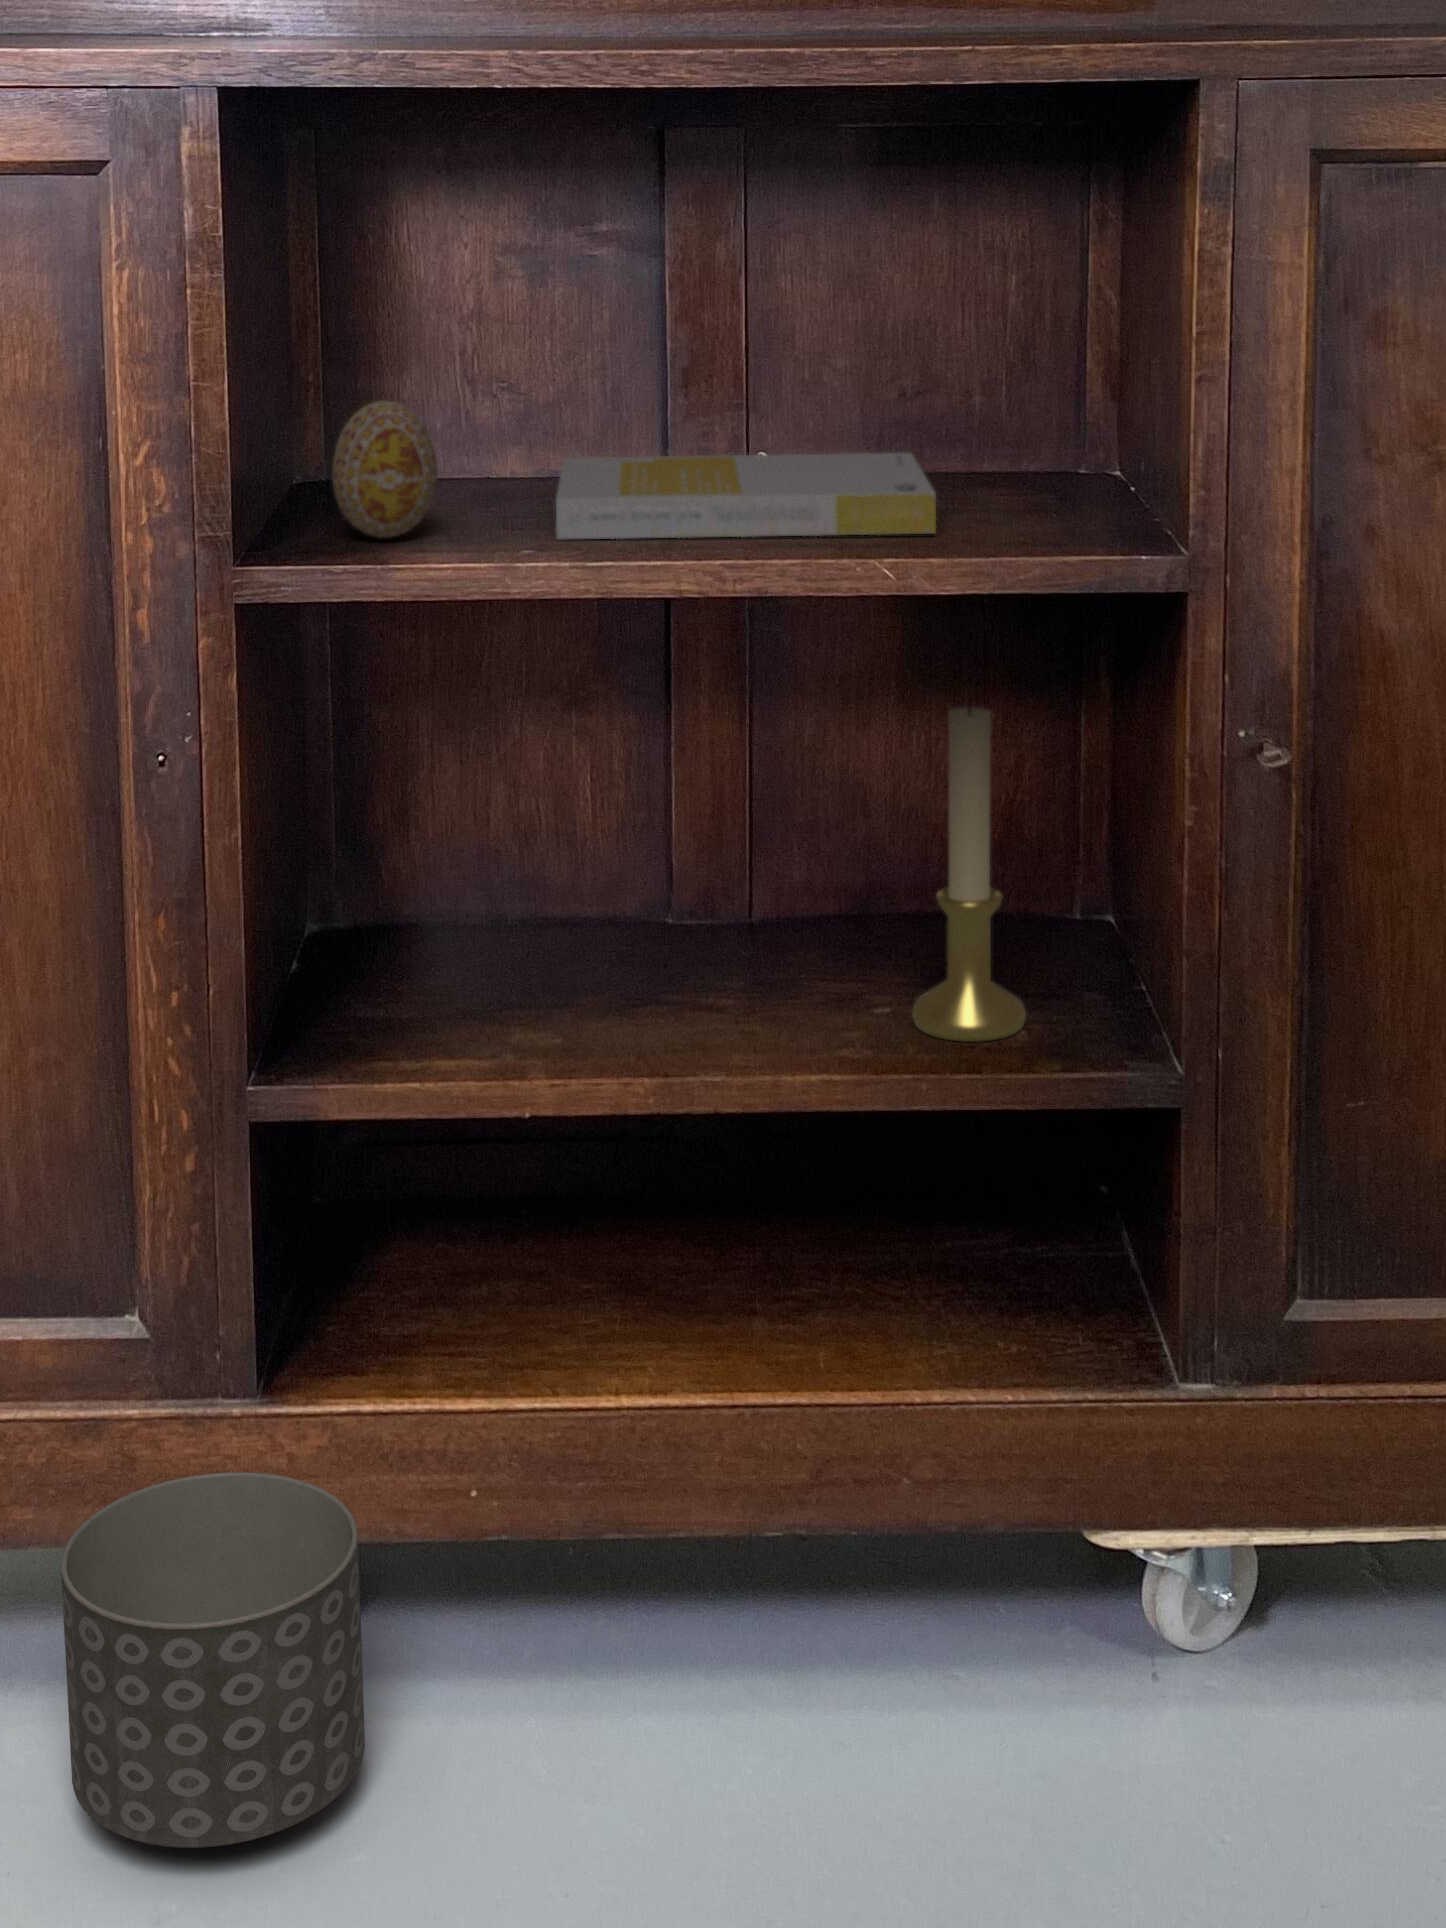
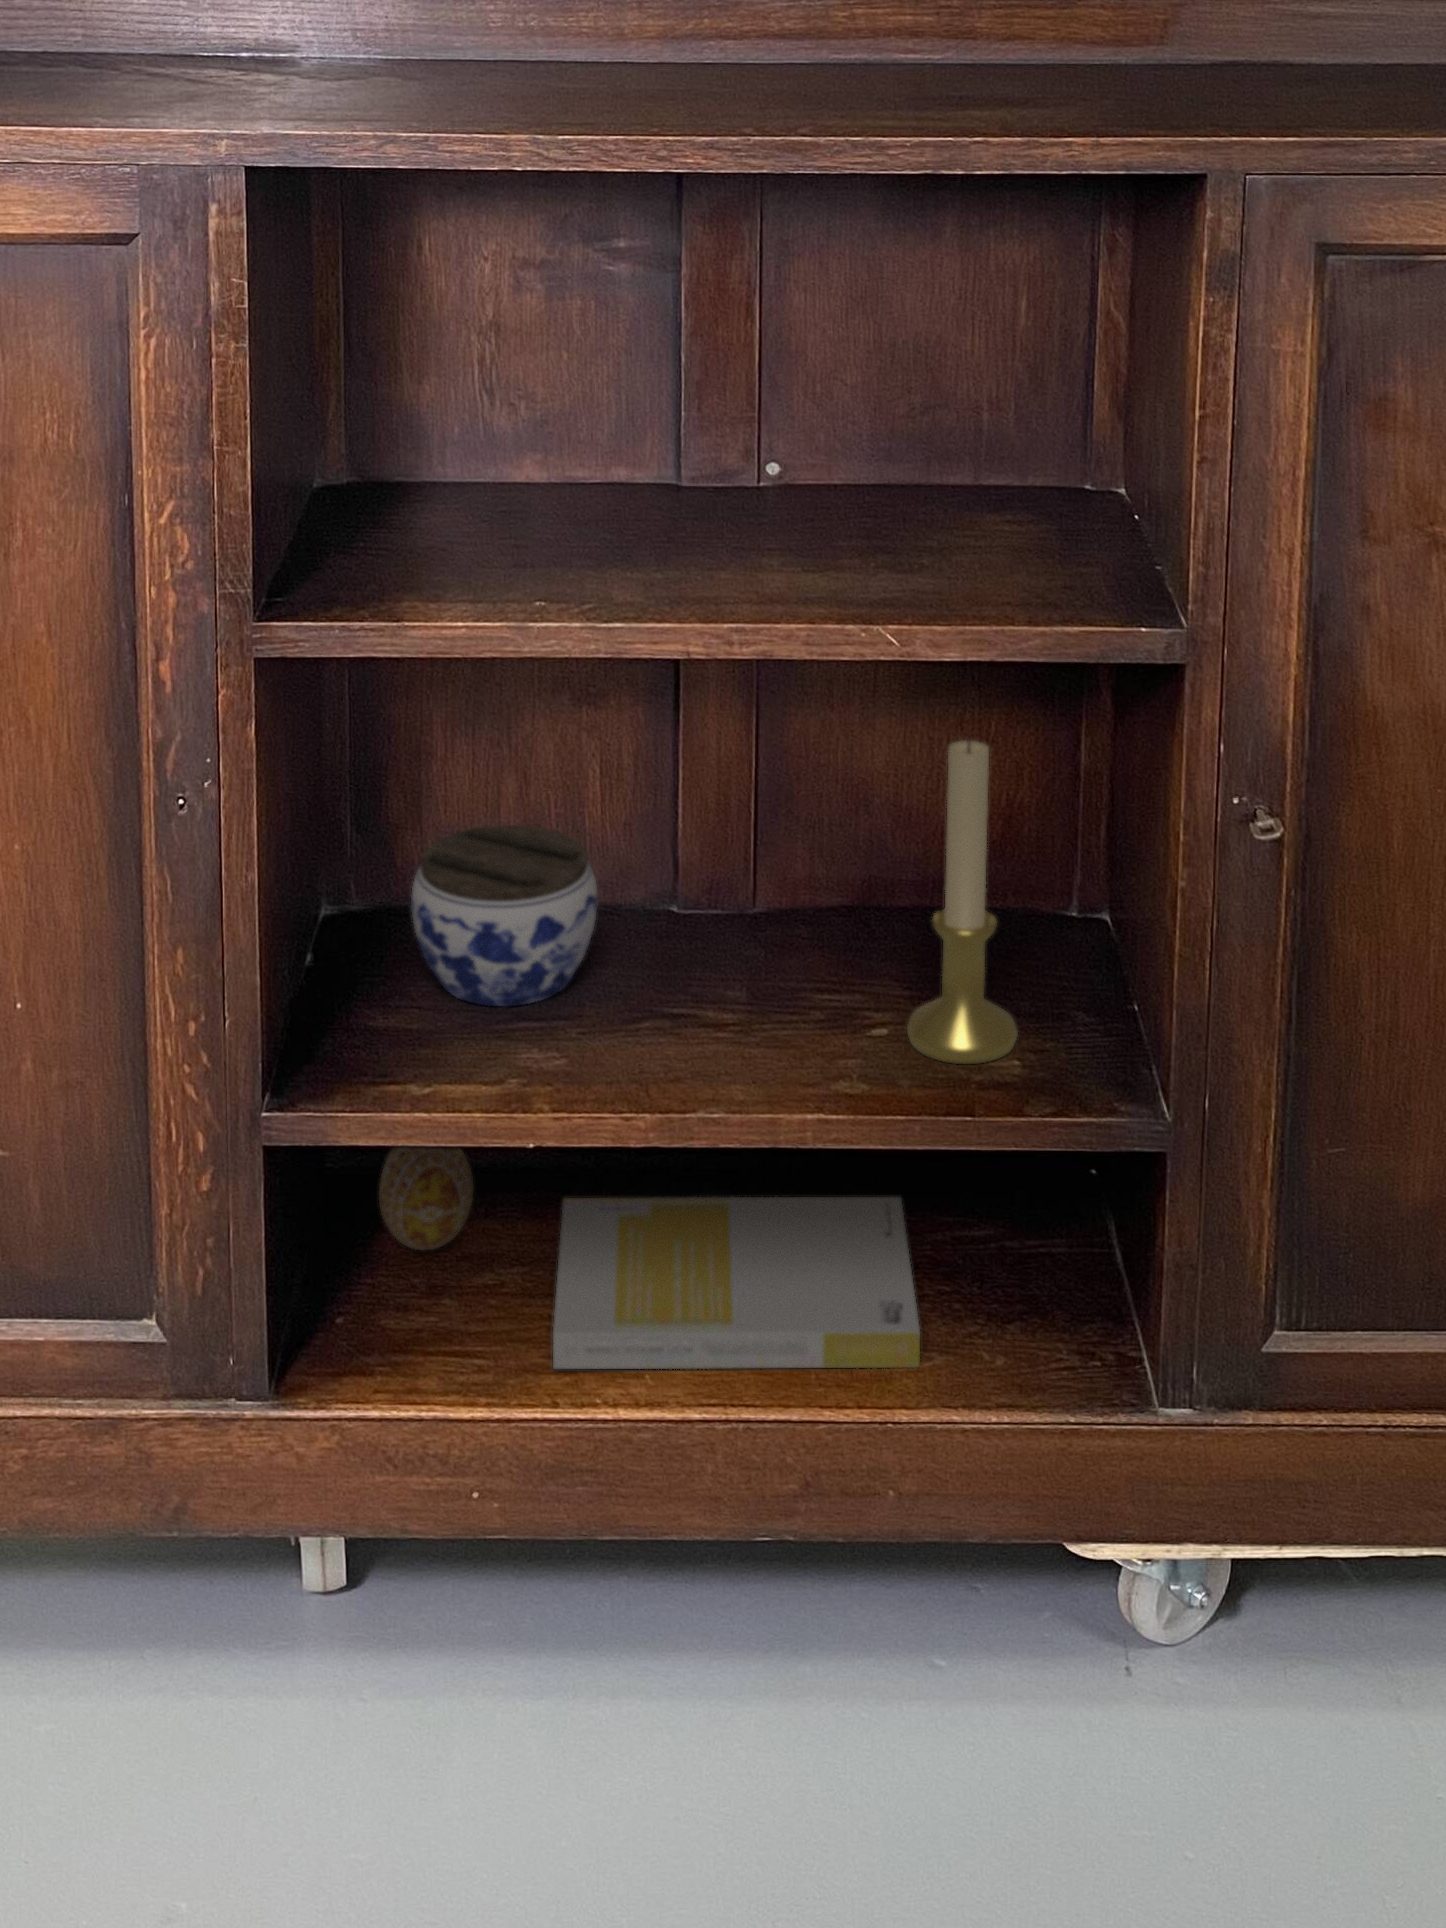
decorative egg: present [332,400,438,538] -> present [379,1148,473,1251]
book: present [556,453,936,540] -> present [553,1197,920,1369]
jar: none [397,833,590,1007] -> present [411,825,598,1006]
planter: present [61,1472,365,1848] -> none [85,1478,371,1855]

